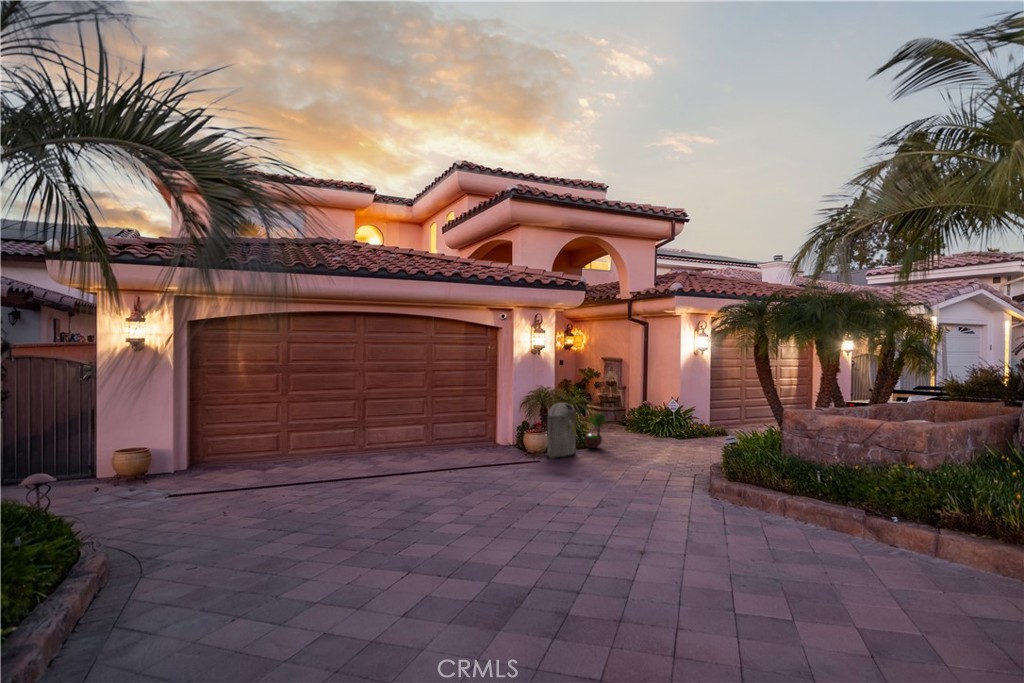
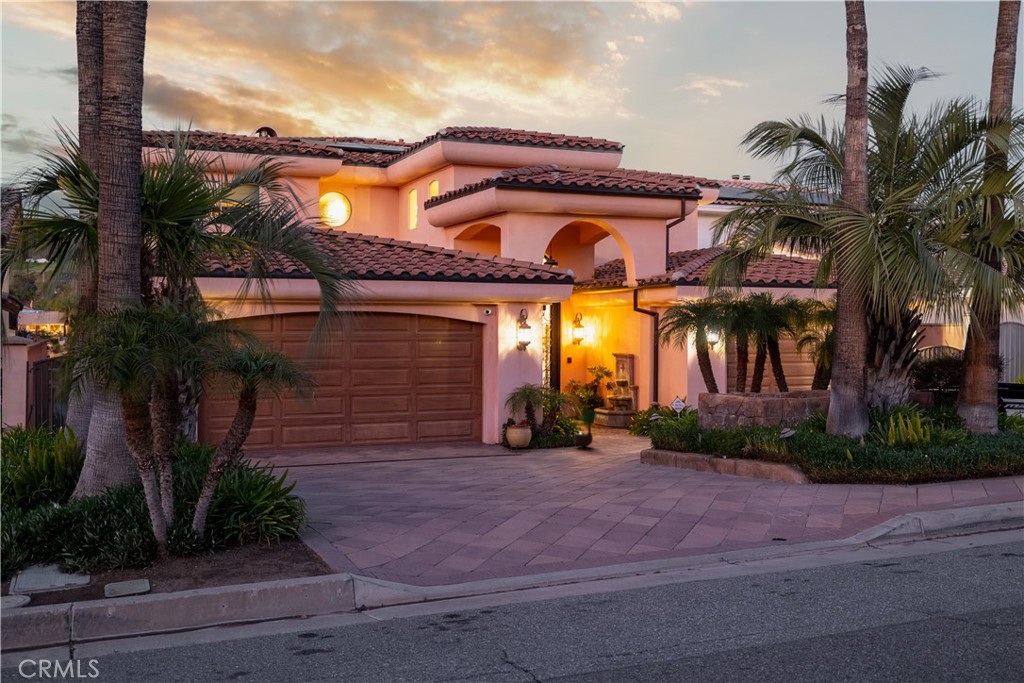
trash can: present [547,403,576,459] -> none [532,399,562,455]

